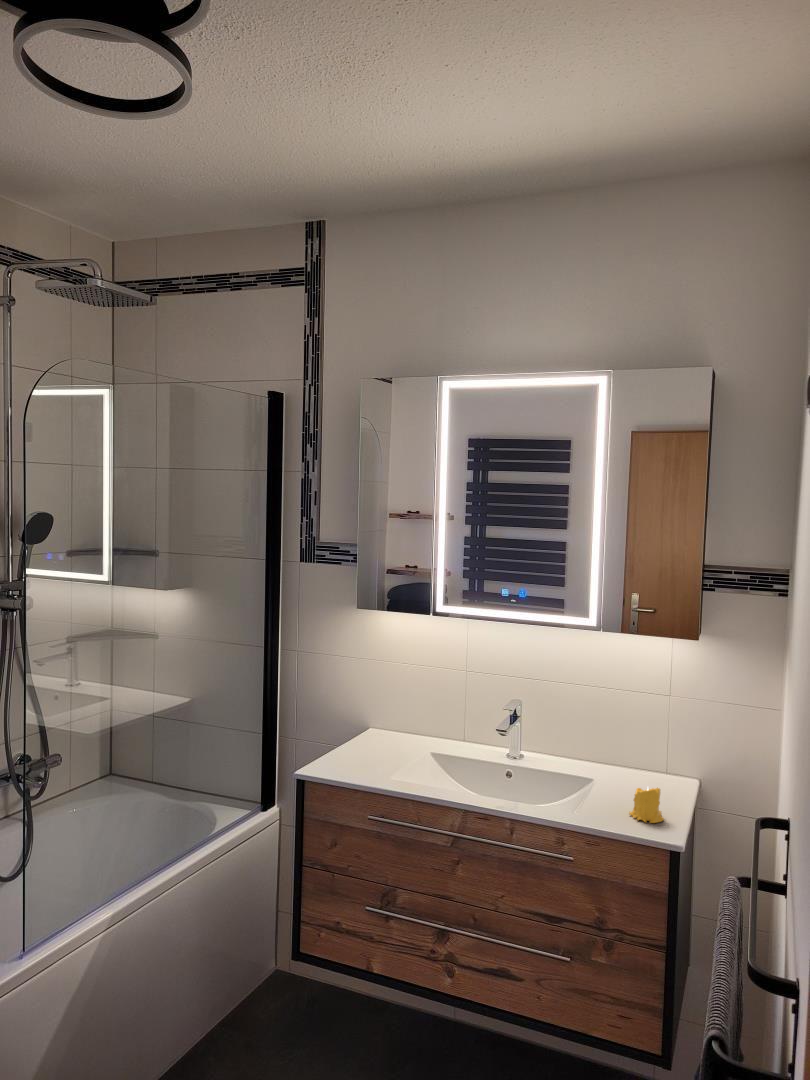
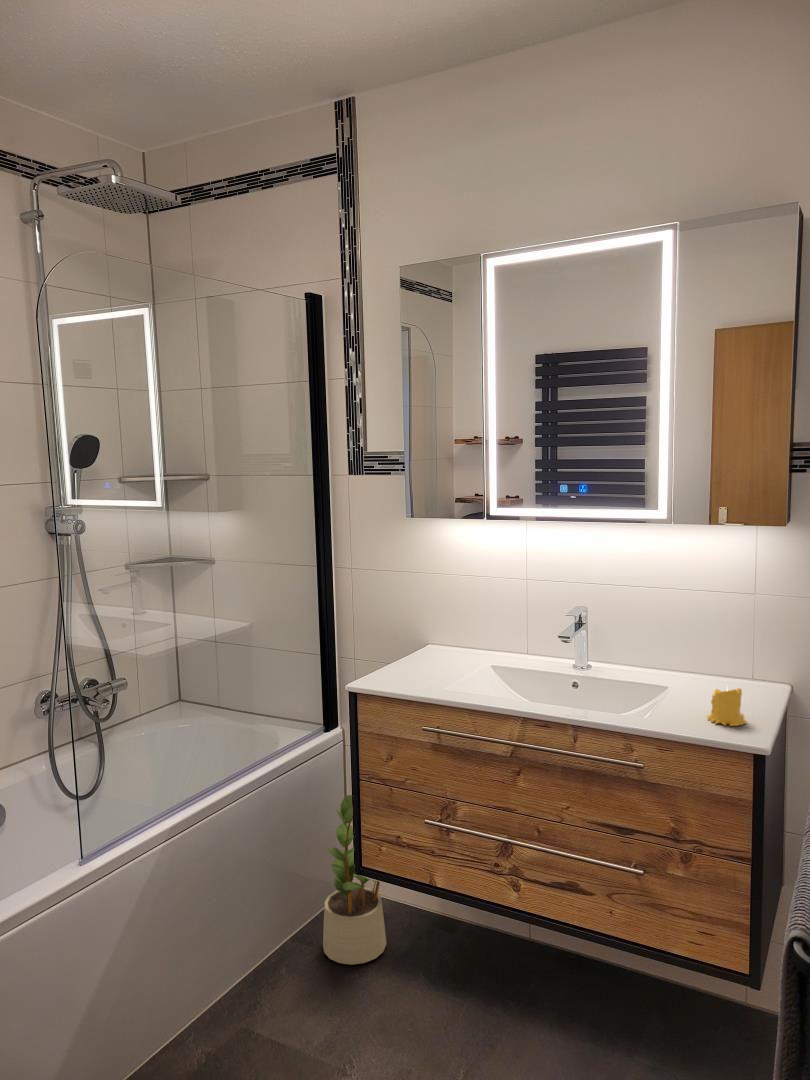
potted plant: none [253,876,337,1047] -> present [323,795,386,965]

